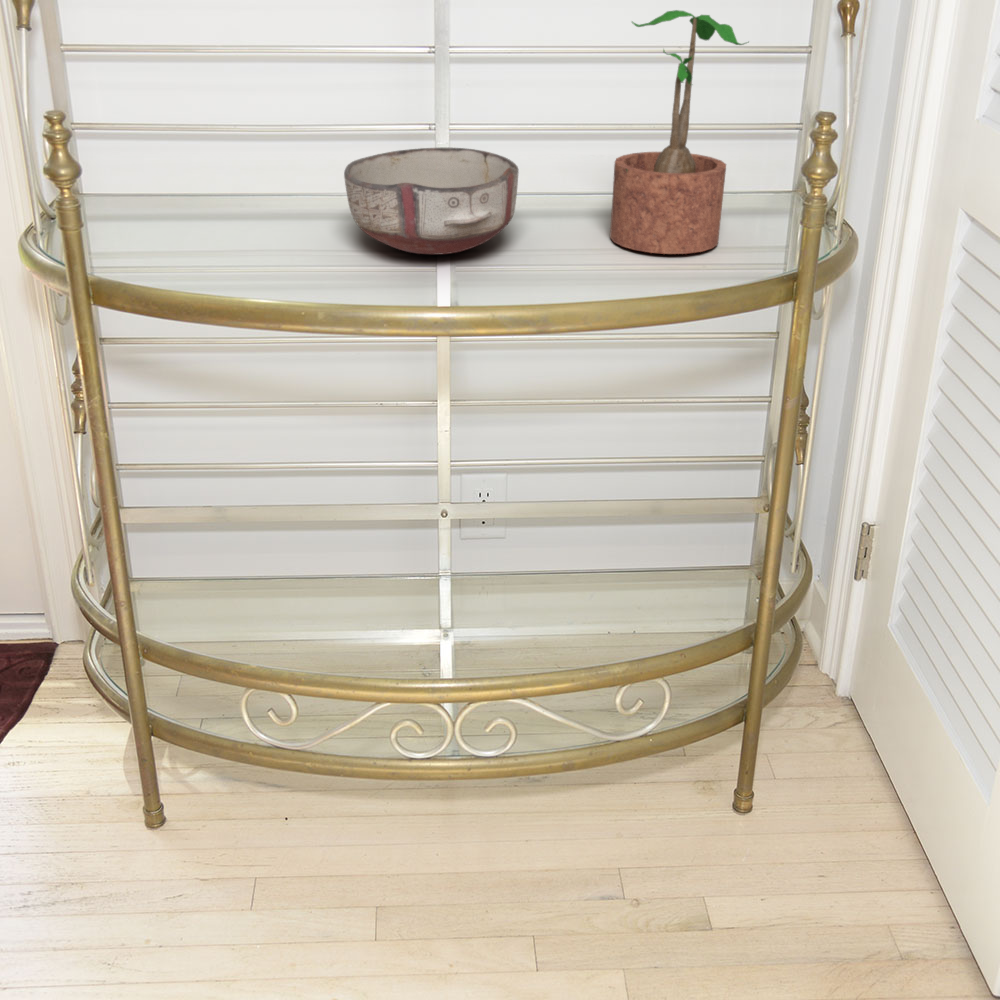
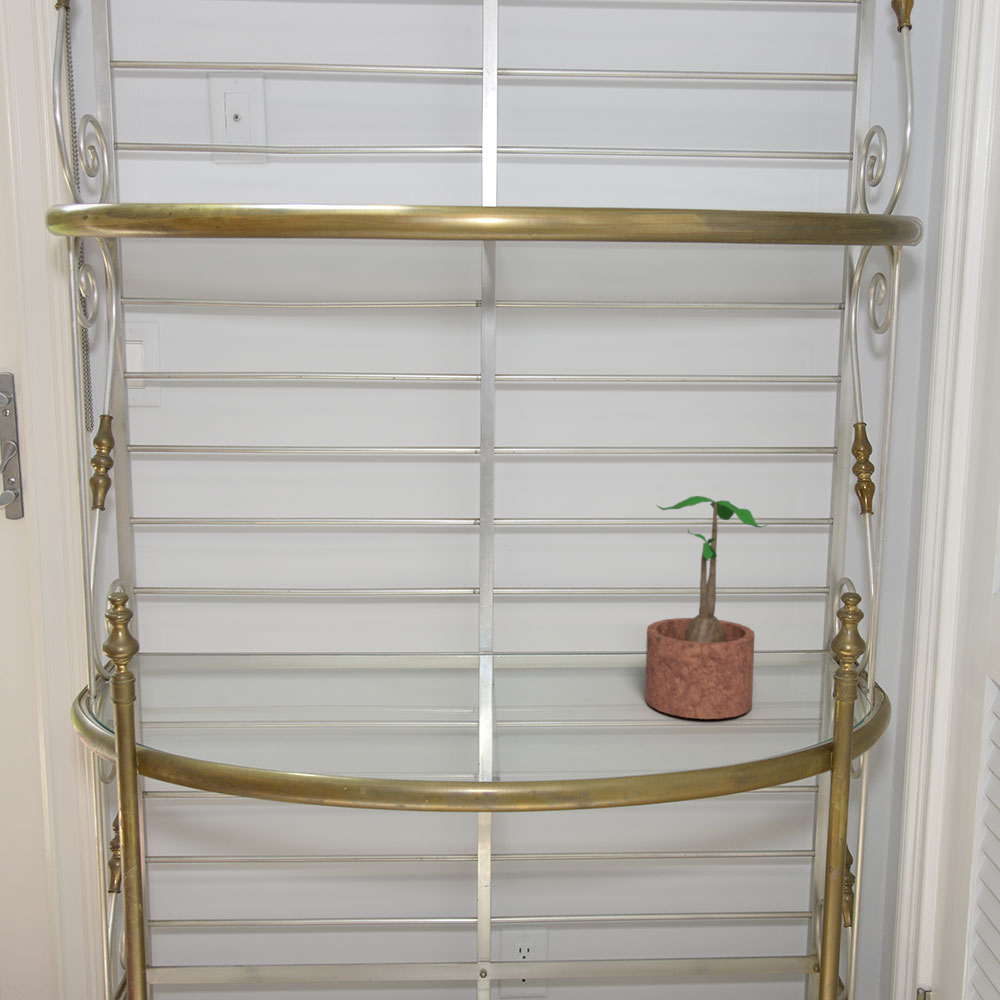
ceramic bowl: present [344,147,519,254] -> none [390,615,556,720]

